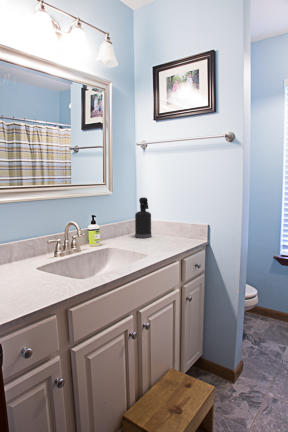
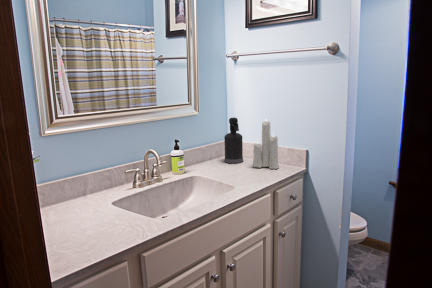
candle: none [161,192,184,242] -> present [253,121,279,169]

